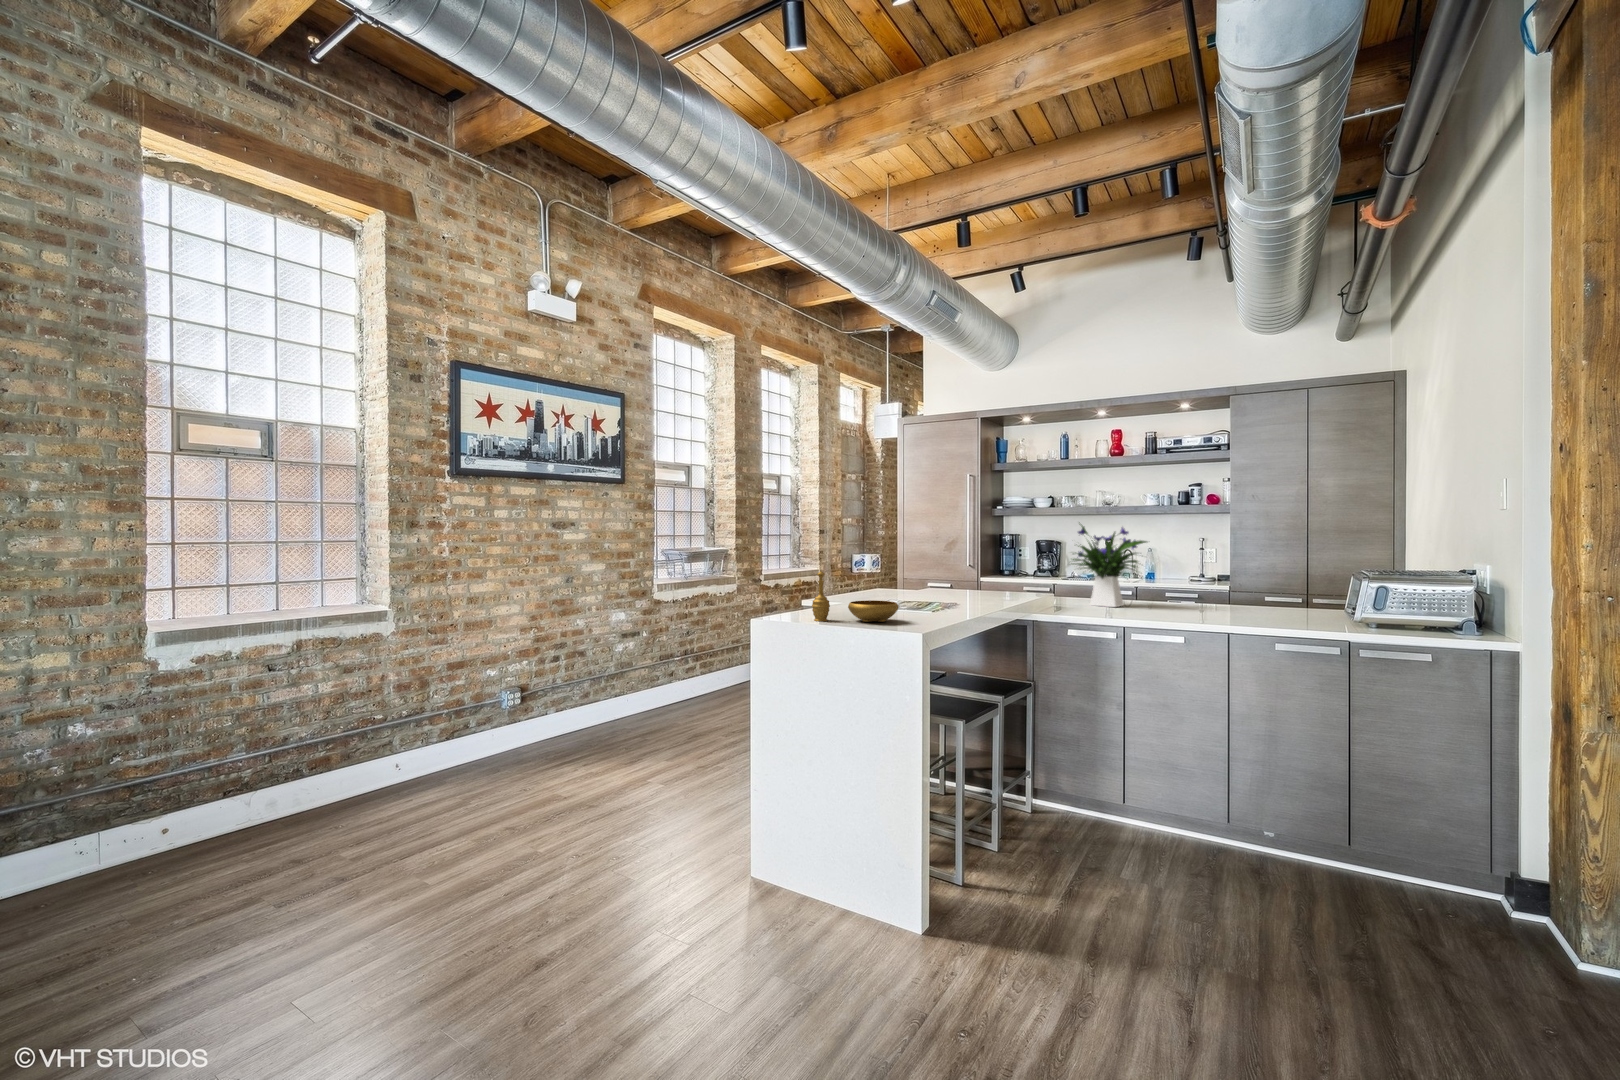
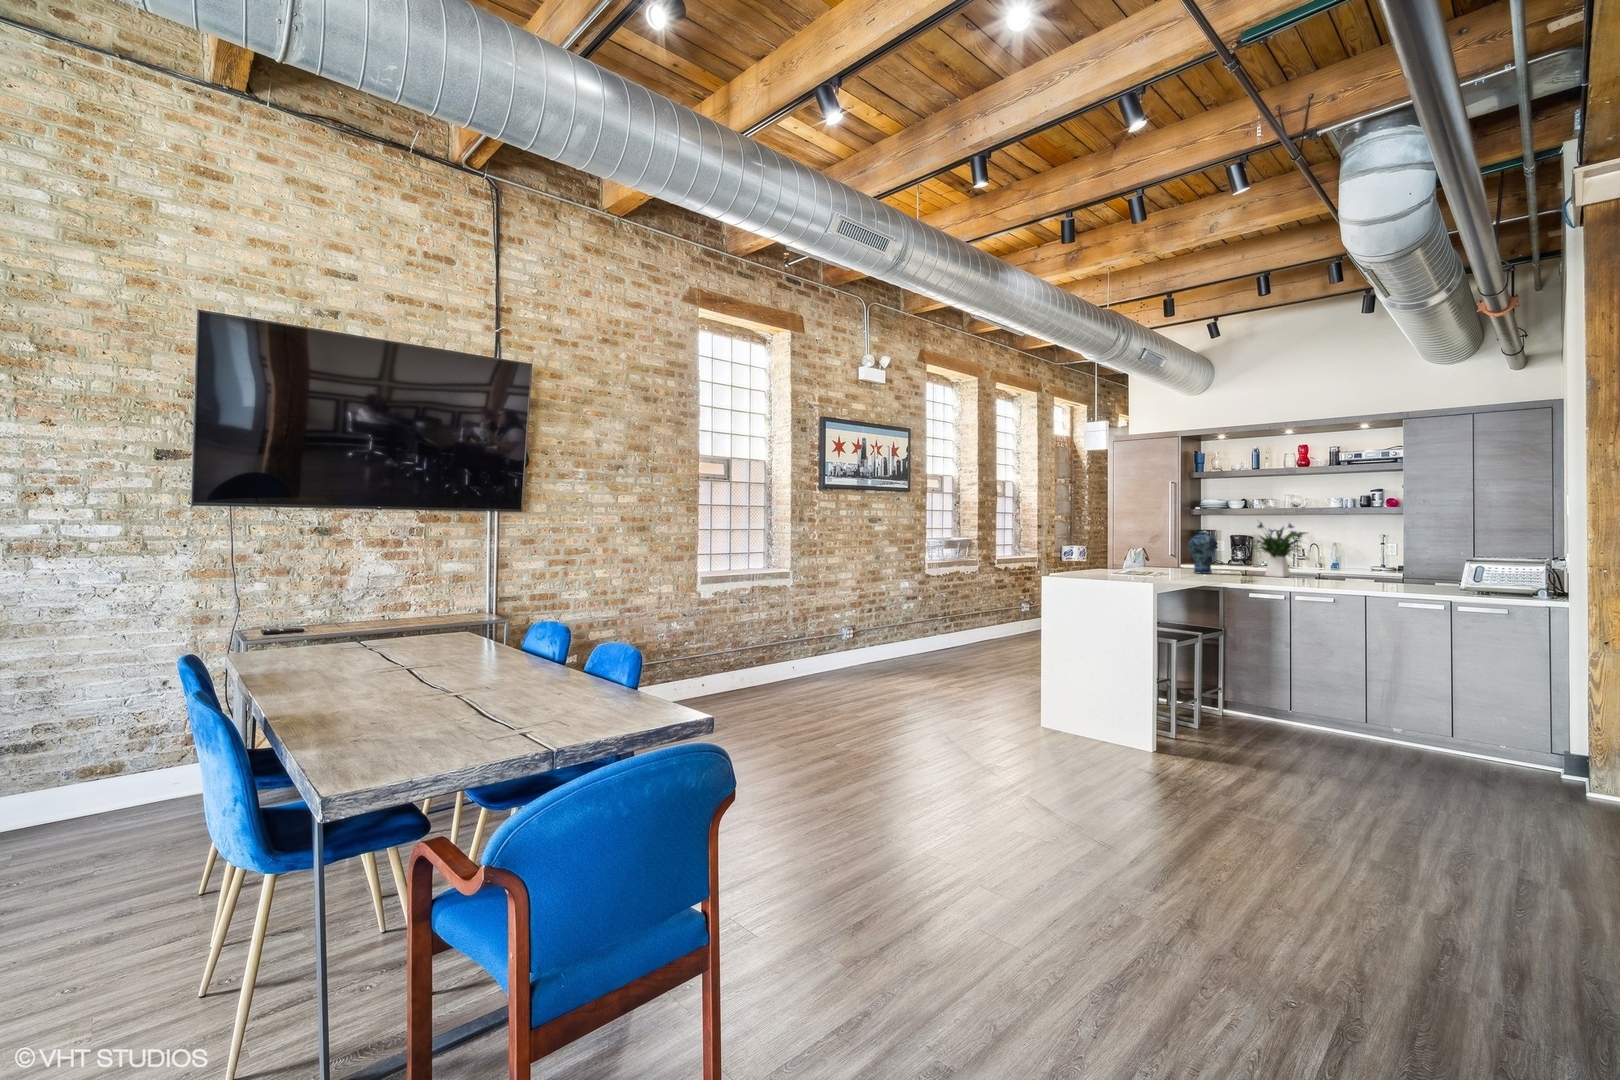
vase: none [985,540,1025,604] -> present [1188,532,1217,574]
decorative bowl: present [812,572,898,622] -> none [1081,548,1134,577]

